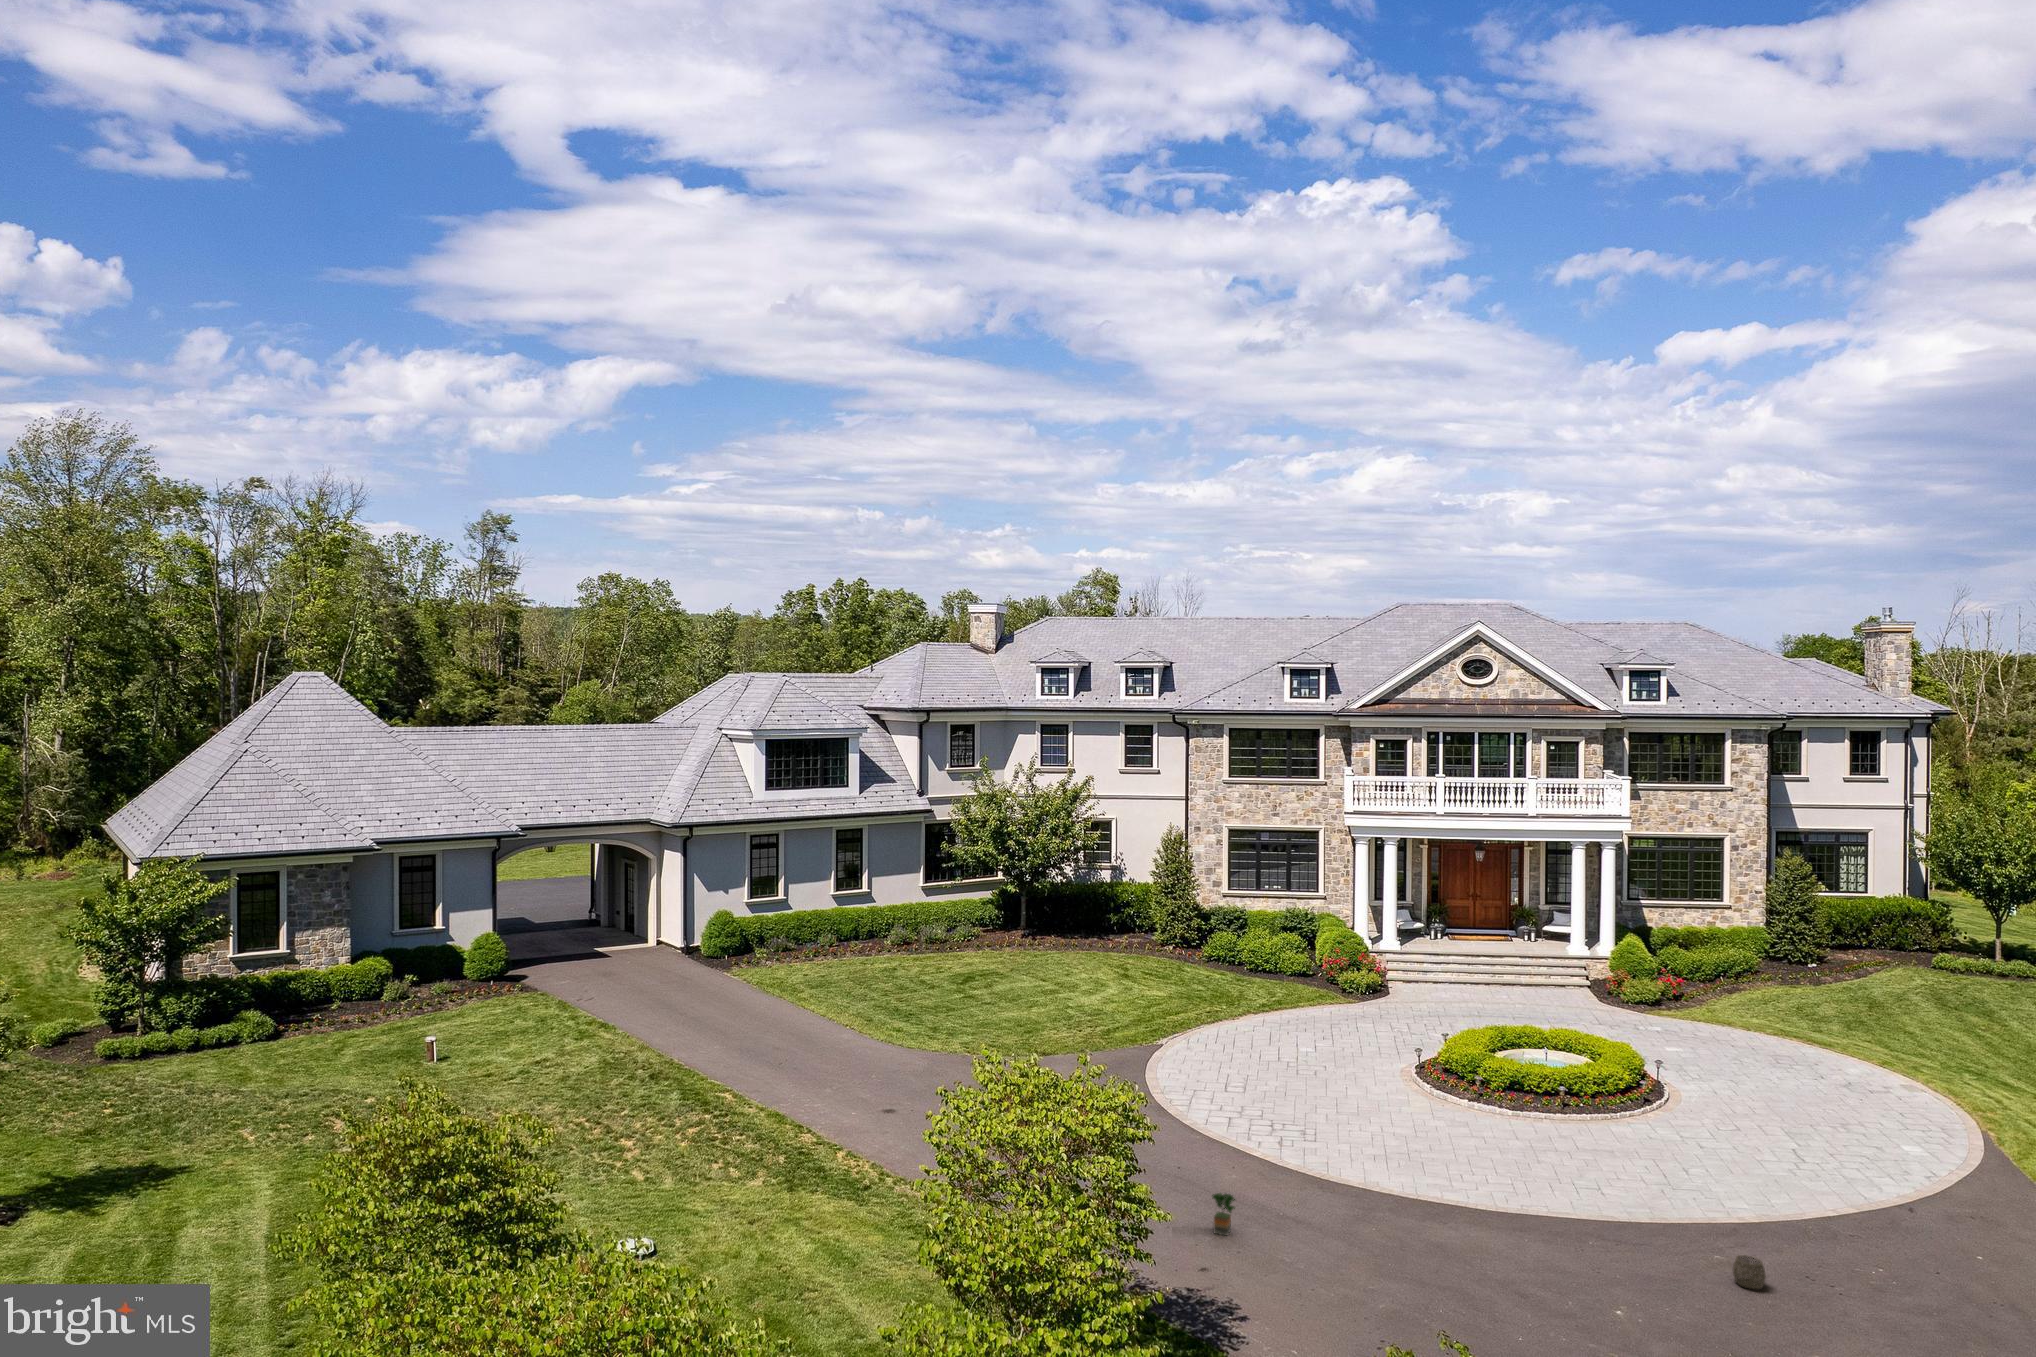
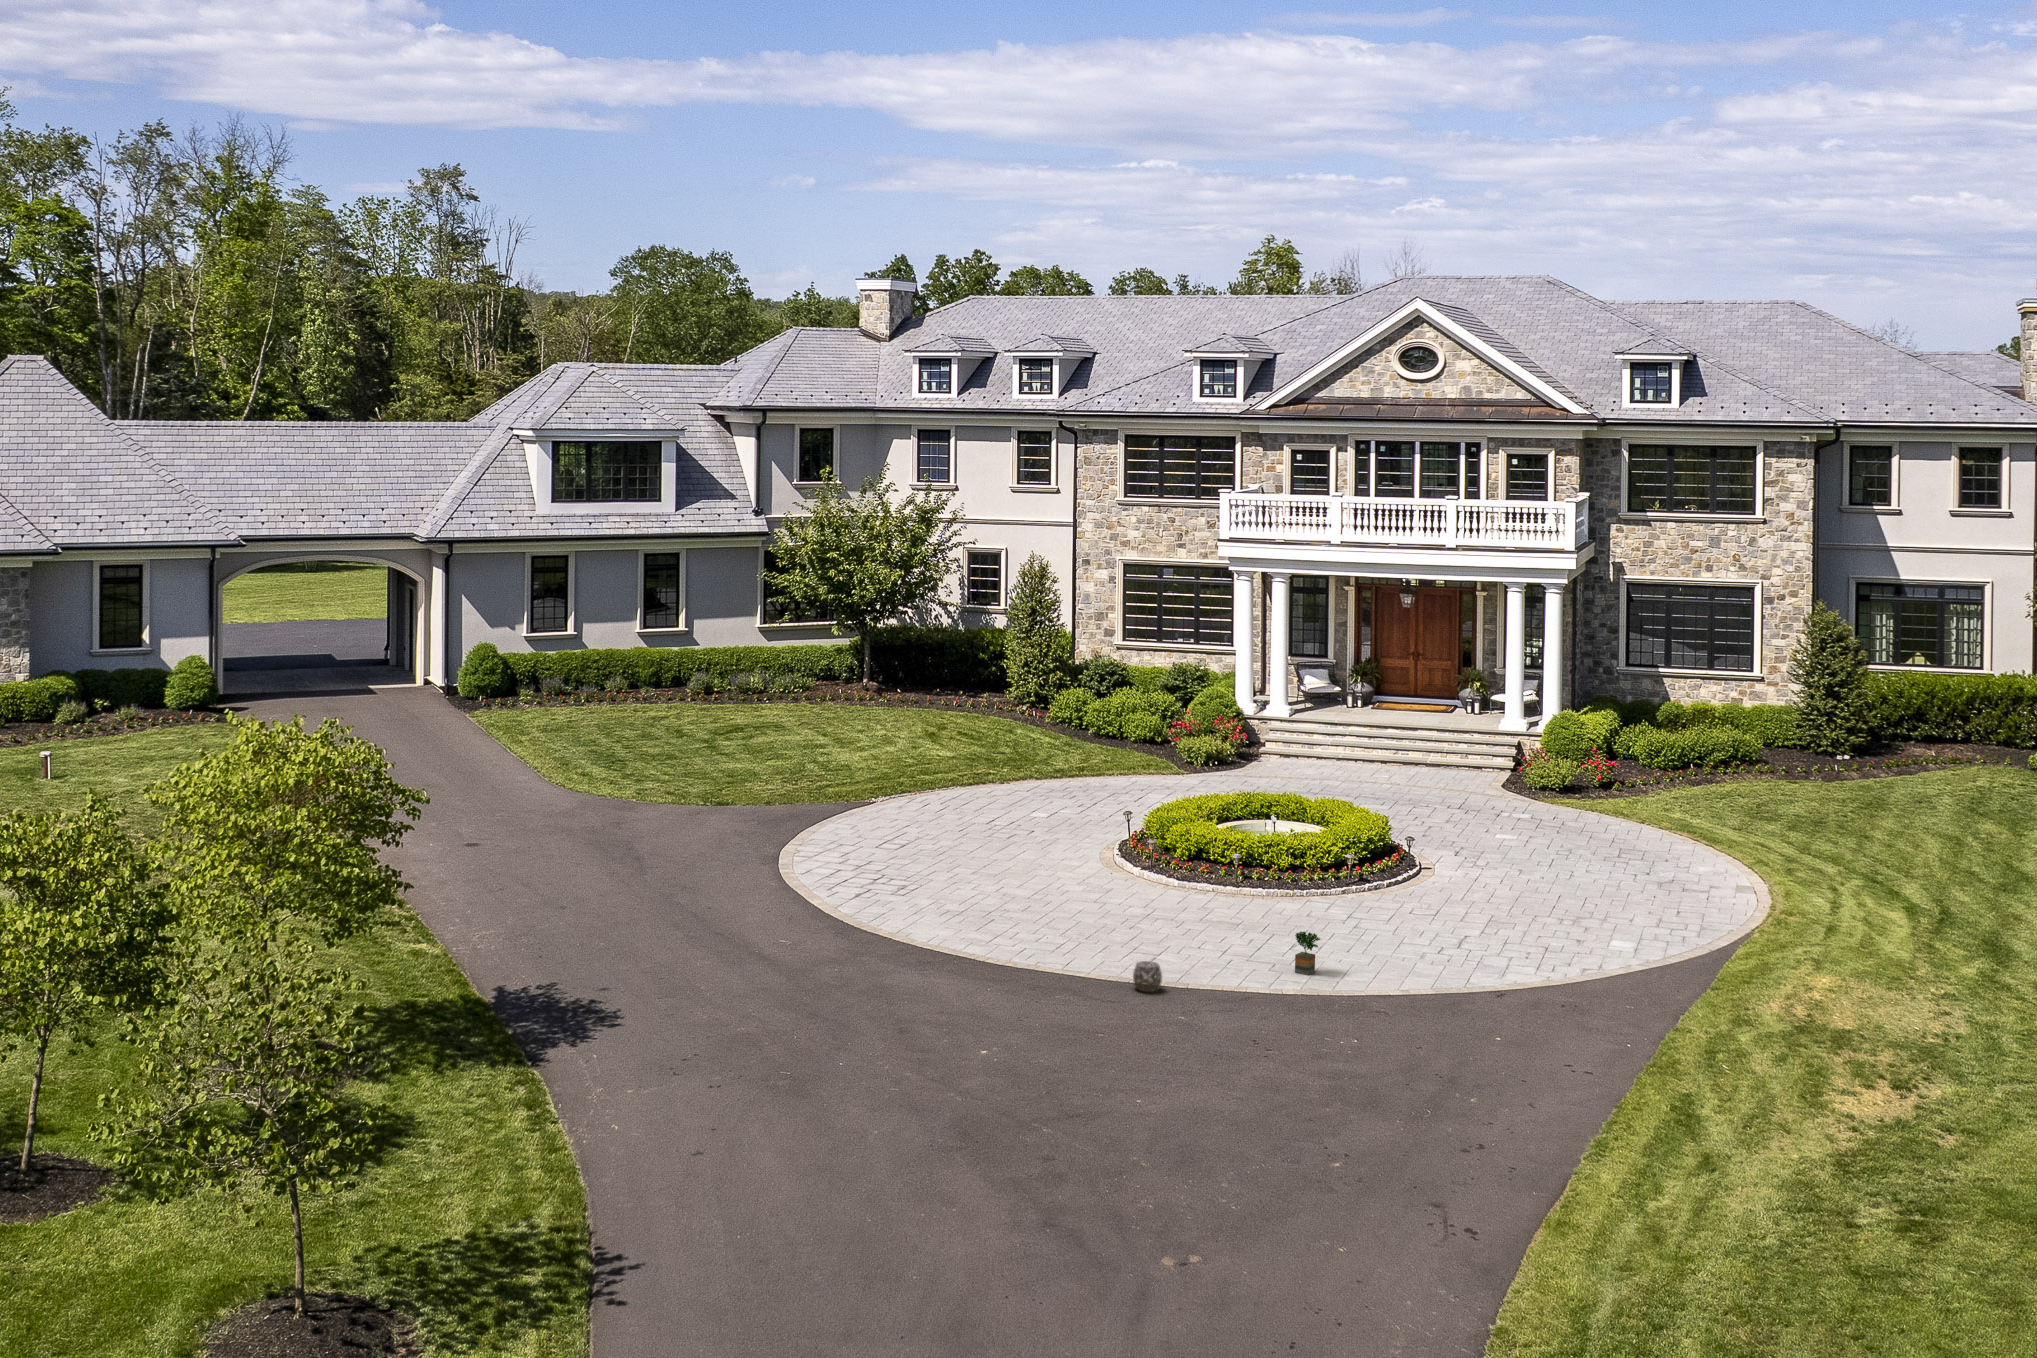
potted tree: present [1212,1193,1235,1236] -> present [1295,932,1320,975]

